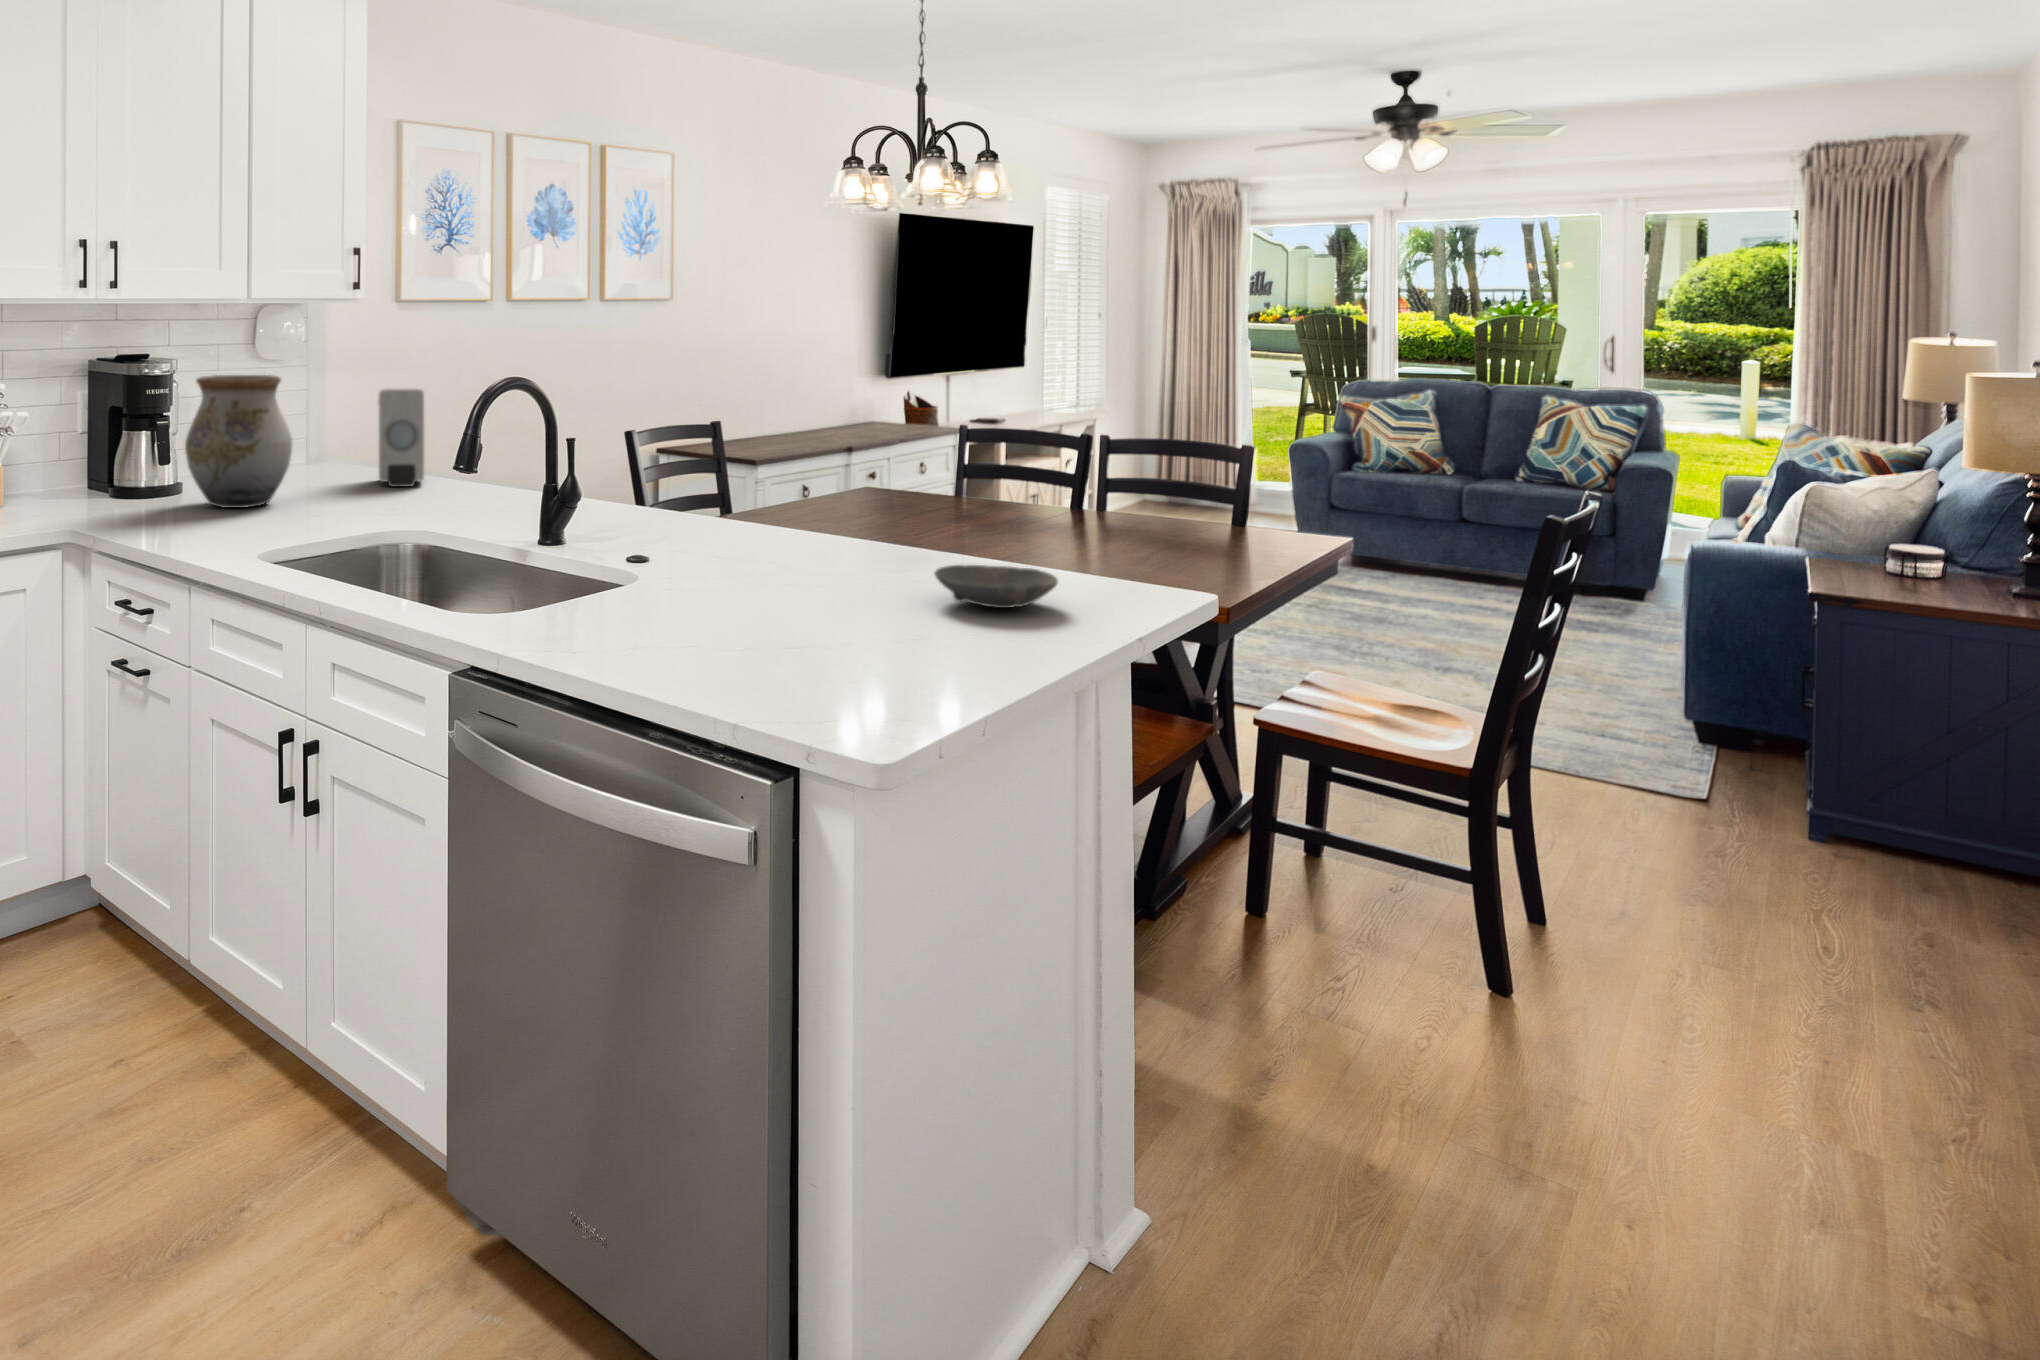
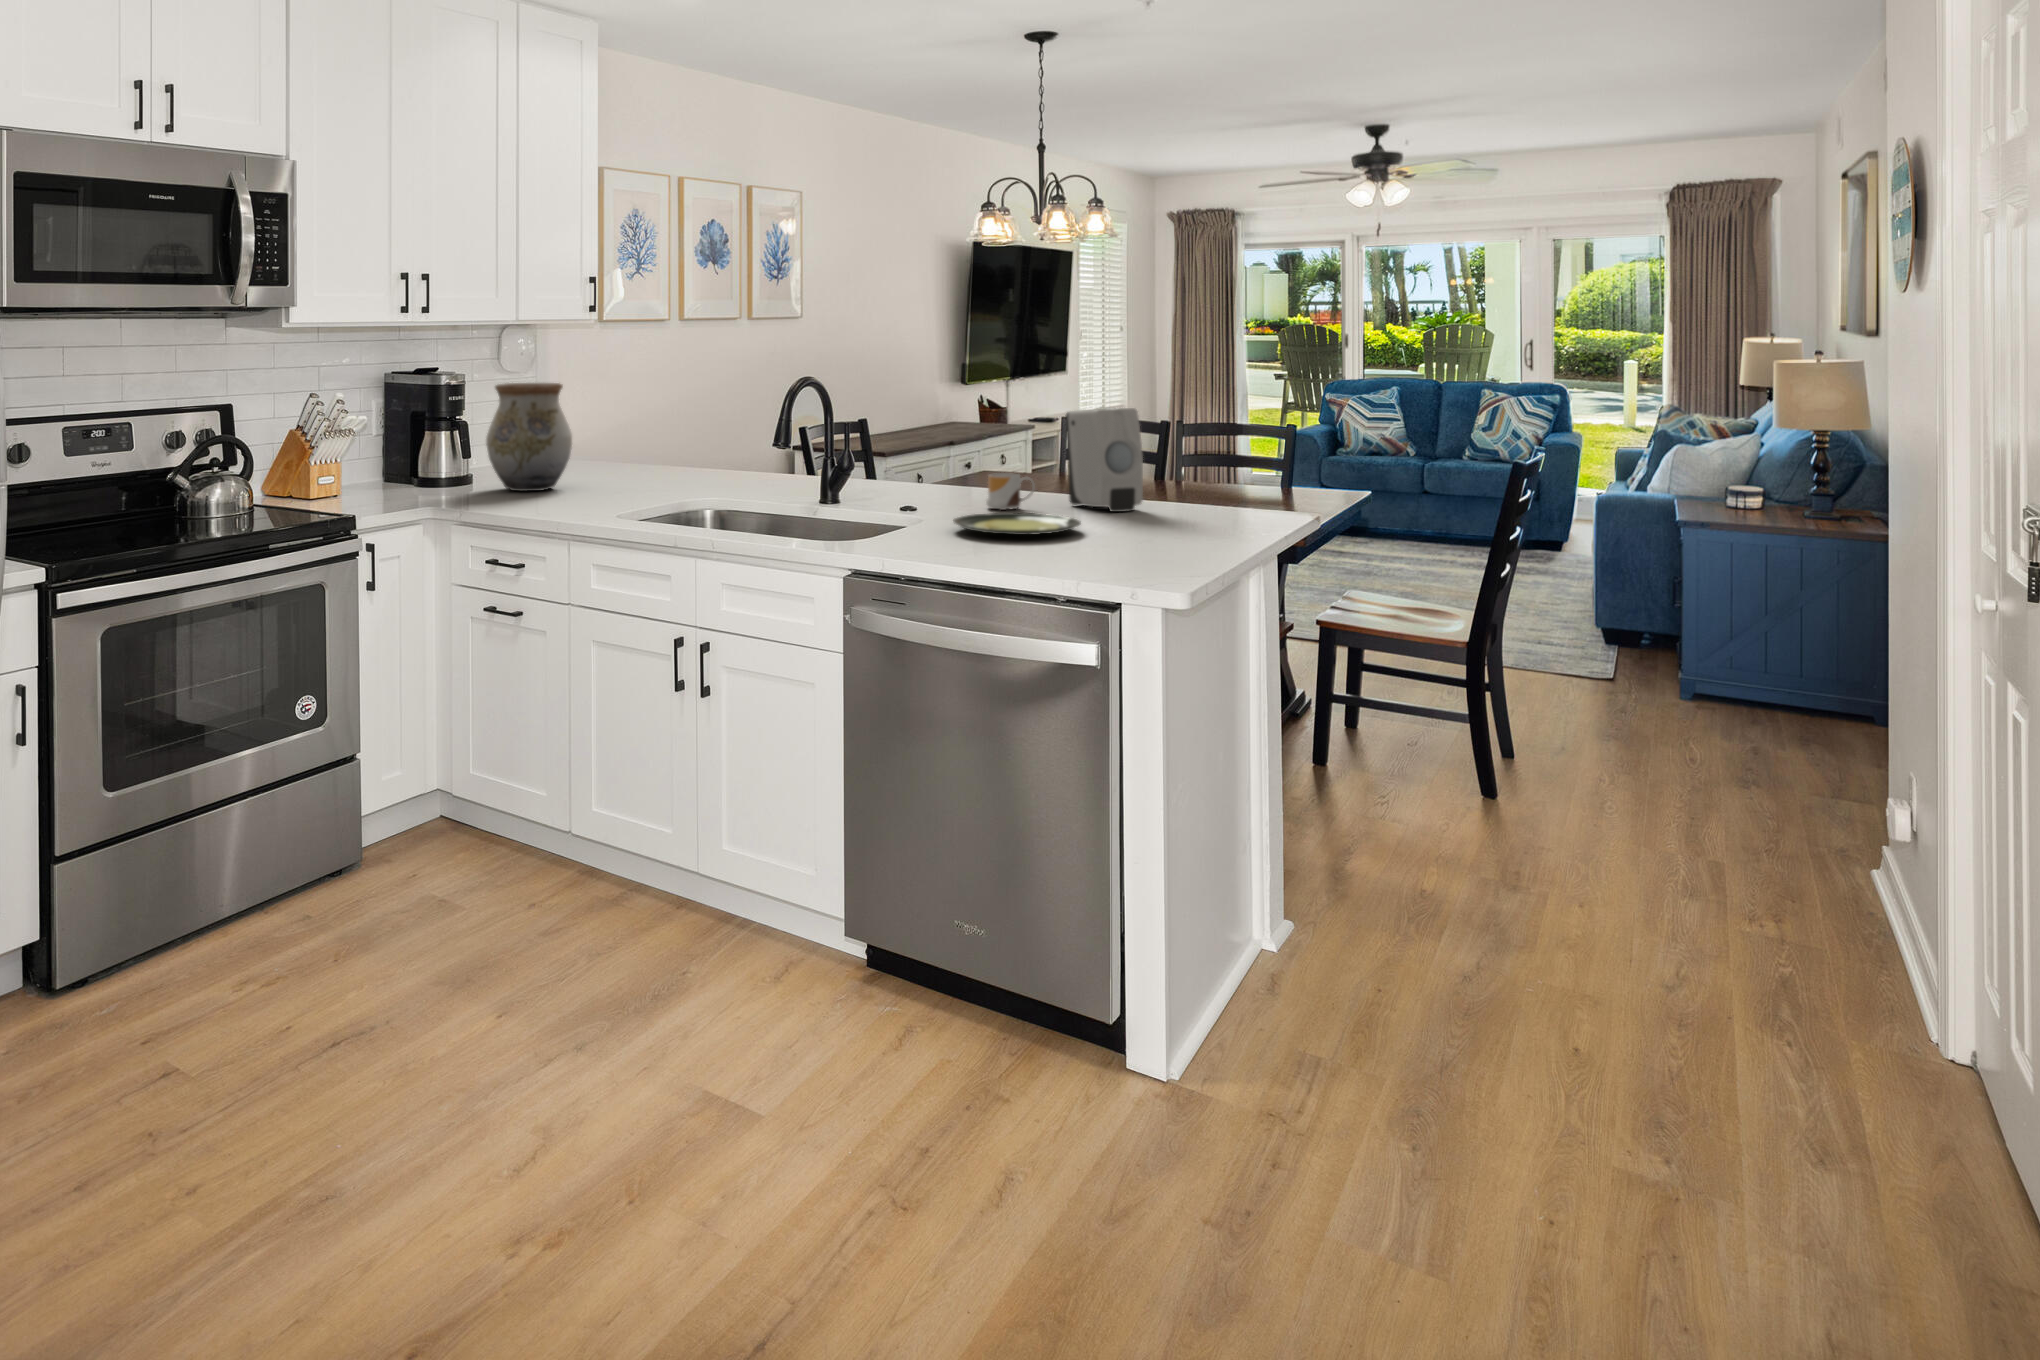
soap dispenser: present [379,389,424,487] -> present [1065,408,1143,512]
mug: none [749,516,816,568] -> present [986,473,1035,510]
bowl: present [935,565,1058,608] -> none [1138,498,1224,523]
plate: none [653,579,834,622] -> present [953,513,1080,535]

